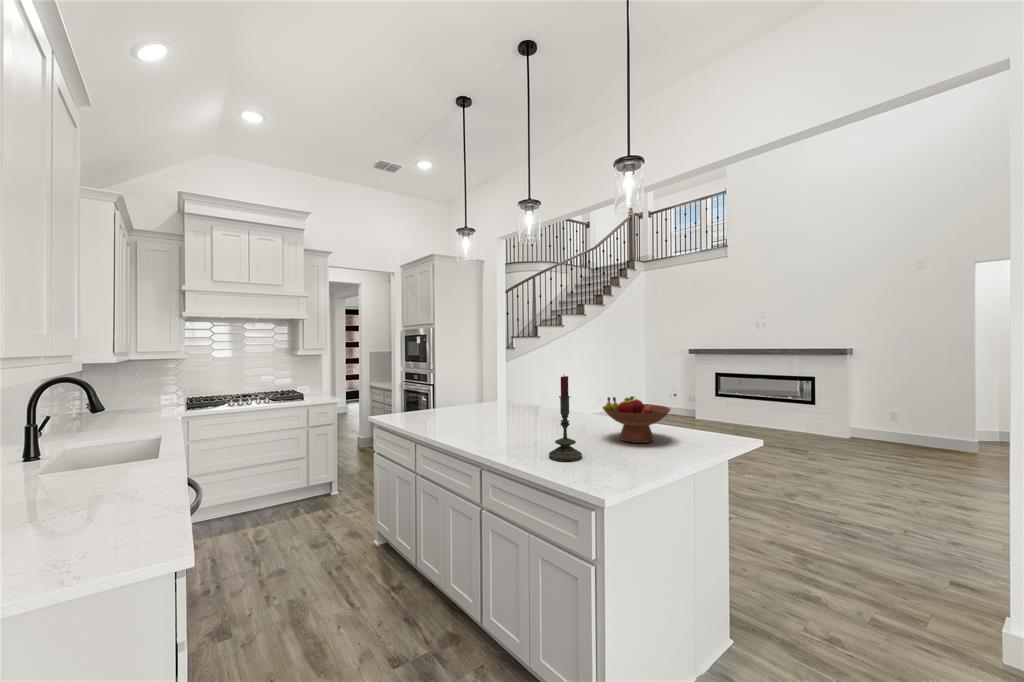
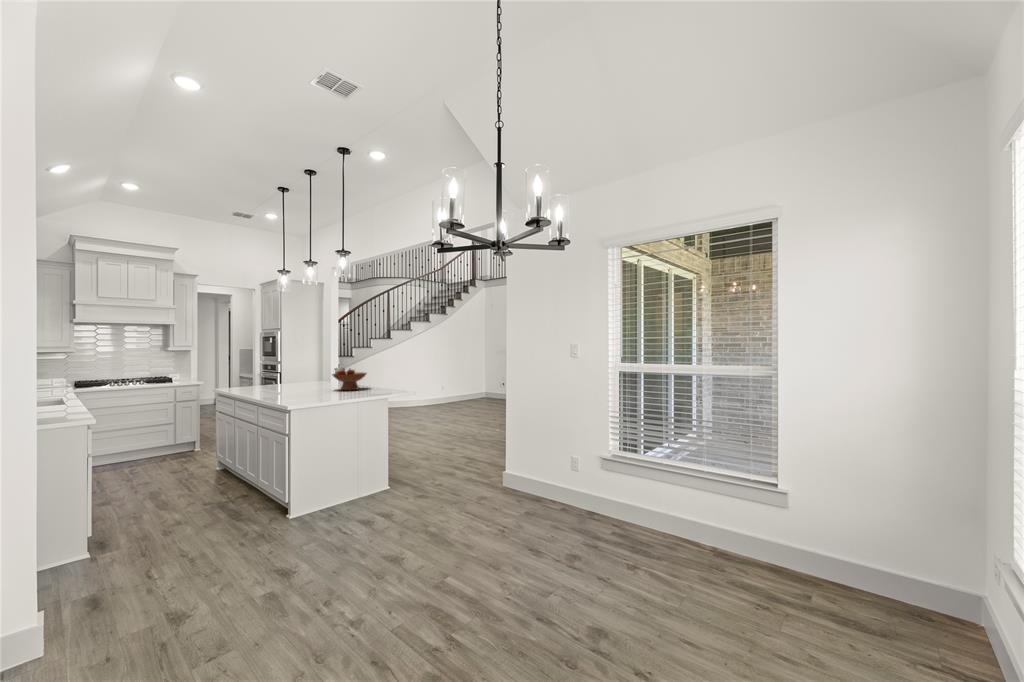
candle: present [549,376,582,461] -> none [290,355,307,396]

